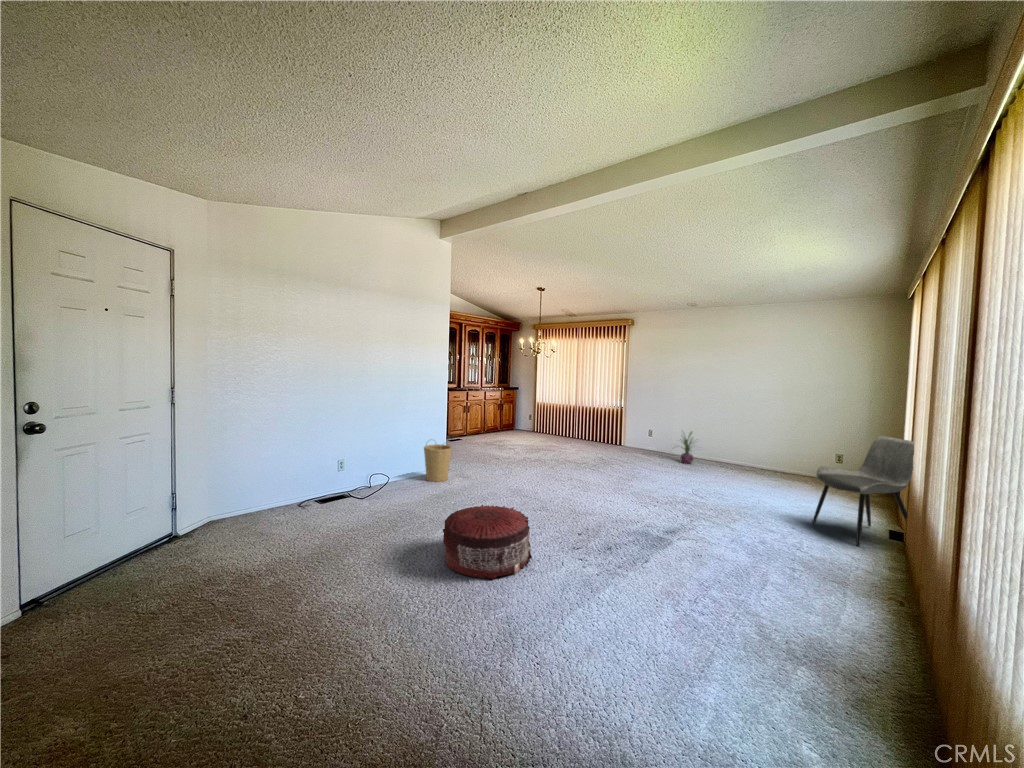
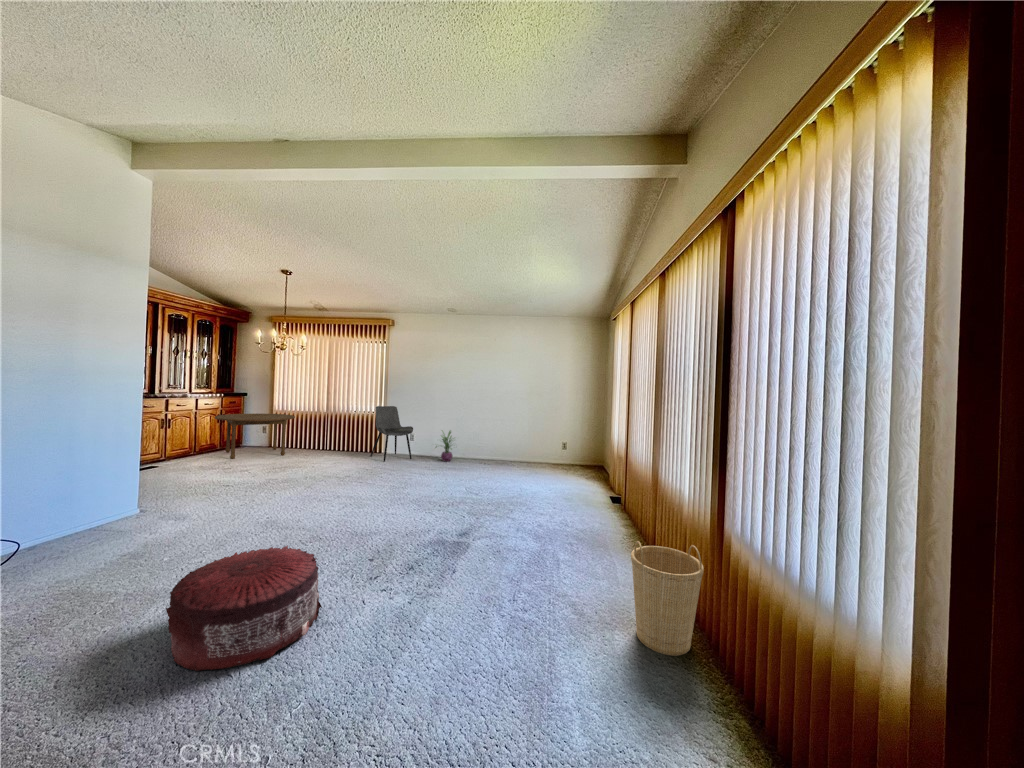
dining table: none [496,404,550,441] -> present [215,413,295,459]
dining chair: present [812,436,914,547] -> present [370,406,413,462]
basket: present [424,443,452,482] -> present [631,541,704,656]

